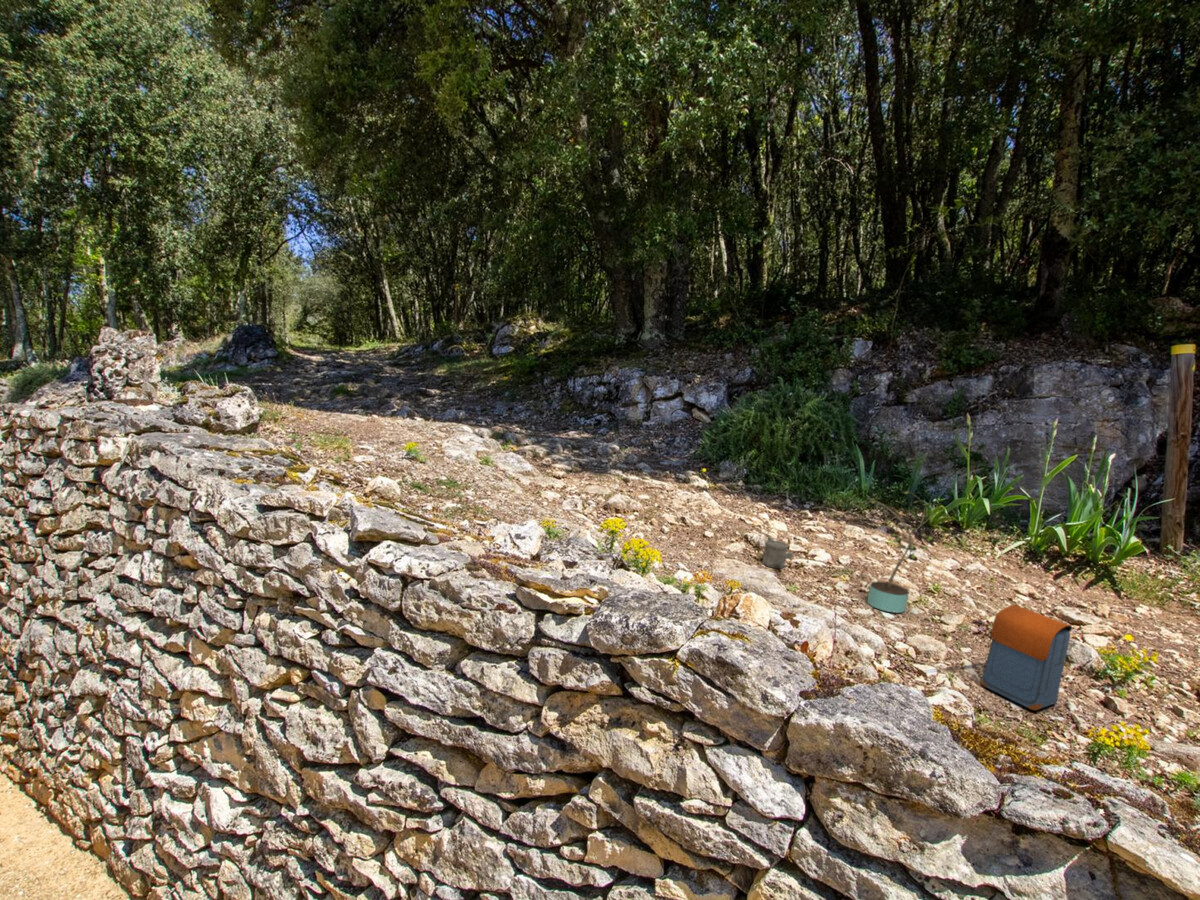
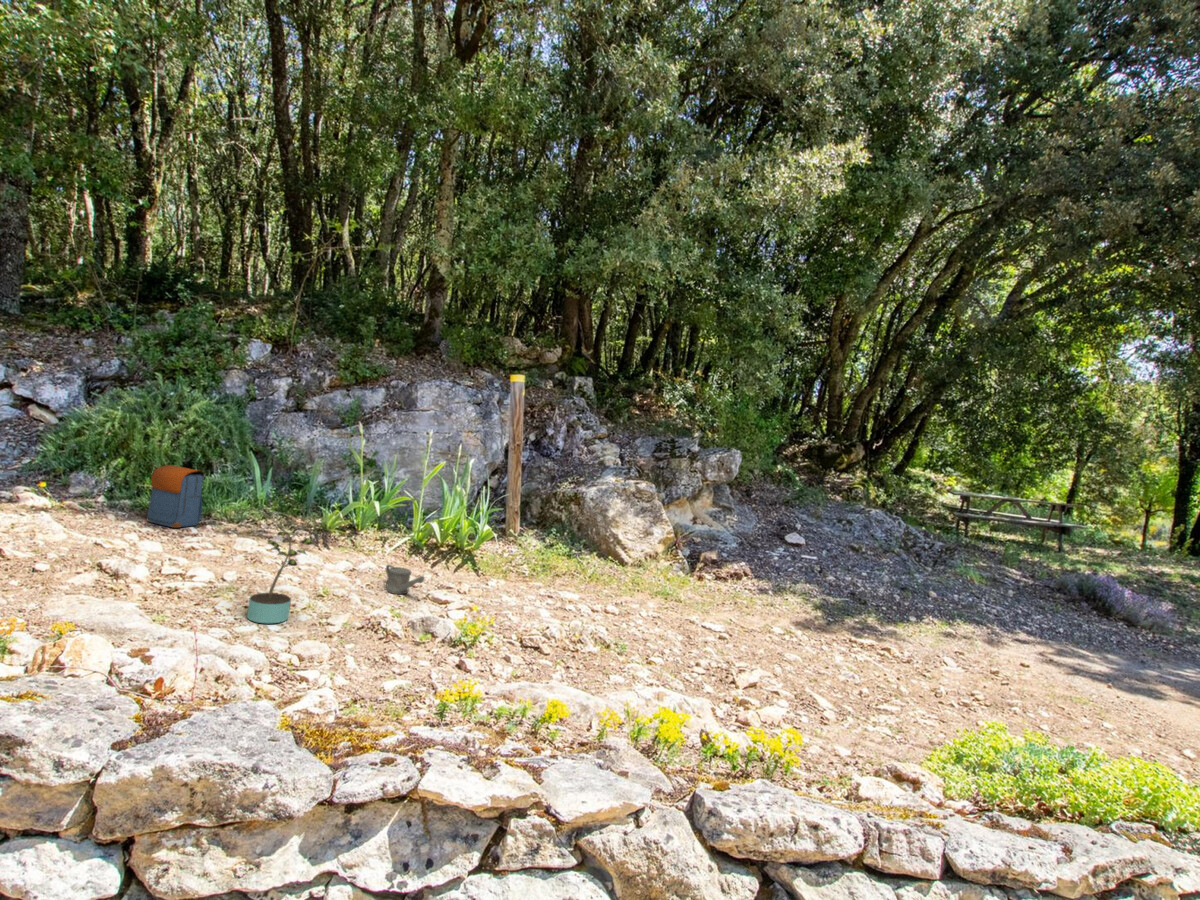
watering can: present [762,537,794,568] -> present [385,565,424,594]
backpack: present [981,605,1072,710] -> present [147,465,204,528]

